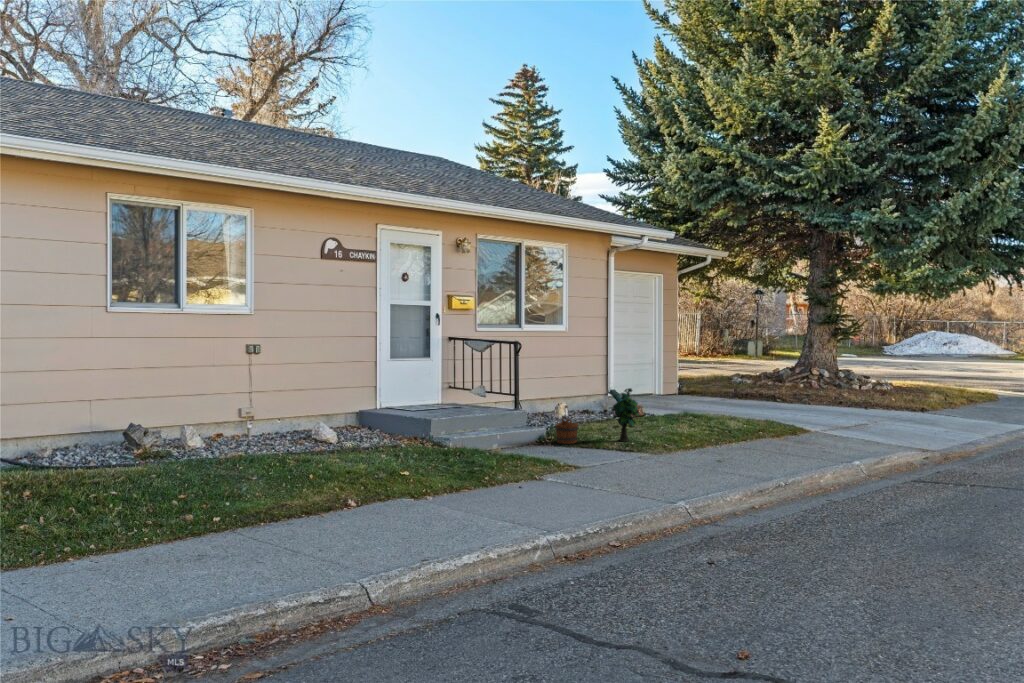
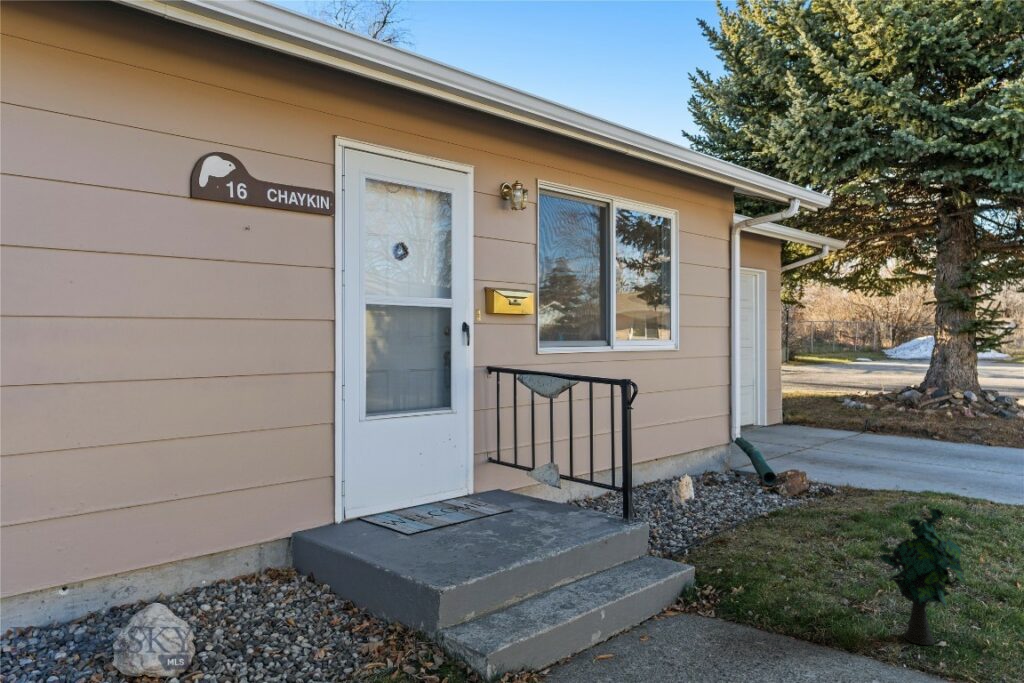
wooden bucket: present [556,405,578,444] -> none [746,549,807,654]

